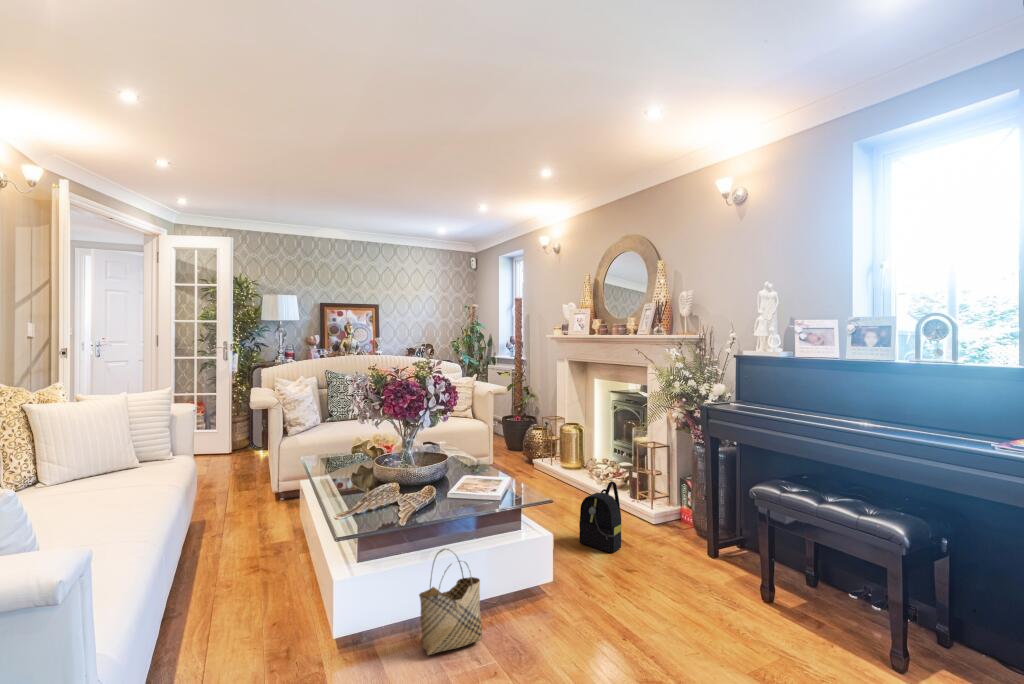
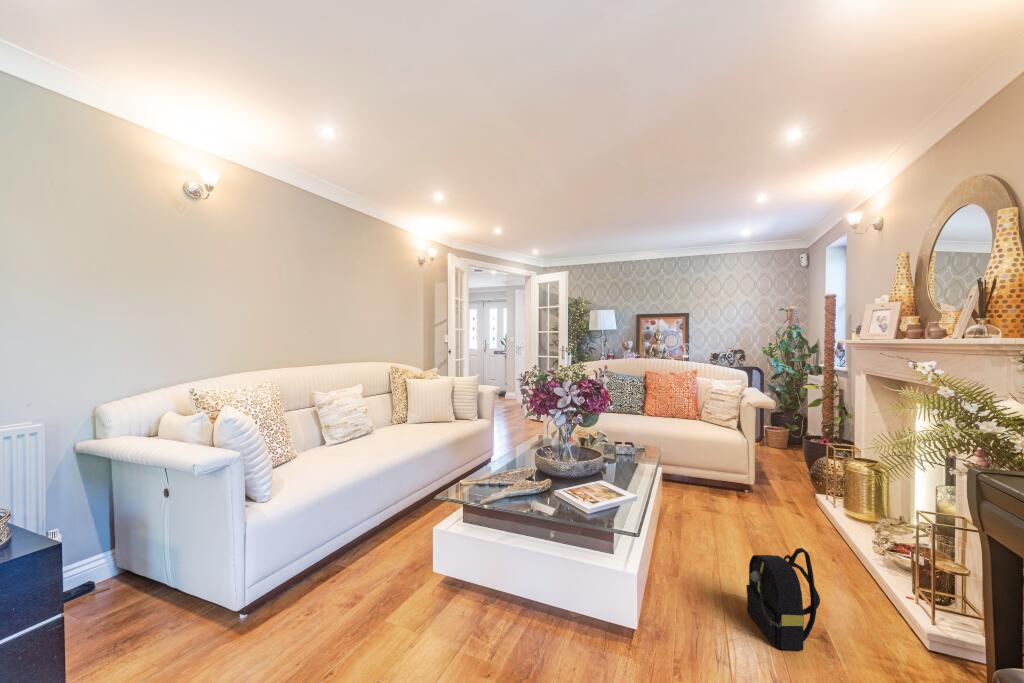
woven basket: present [419,549,482,655] -> none [459,538,518,641]

